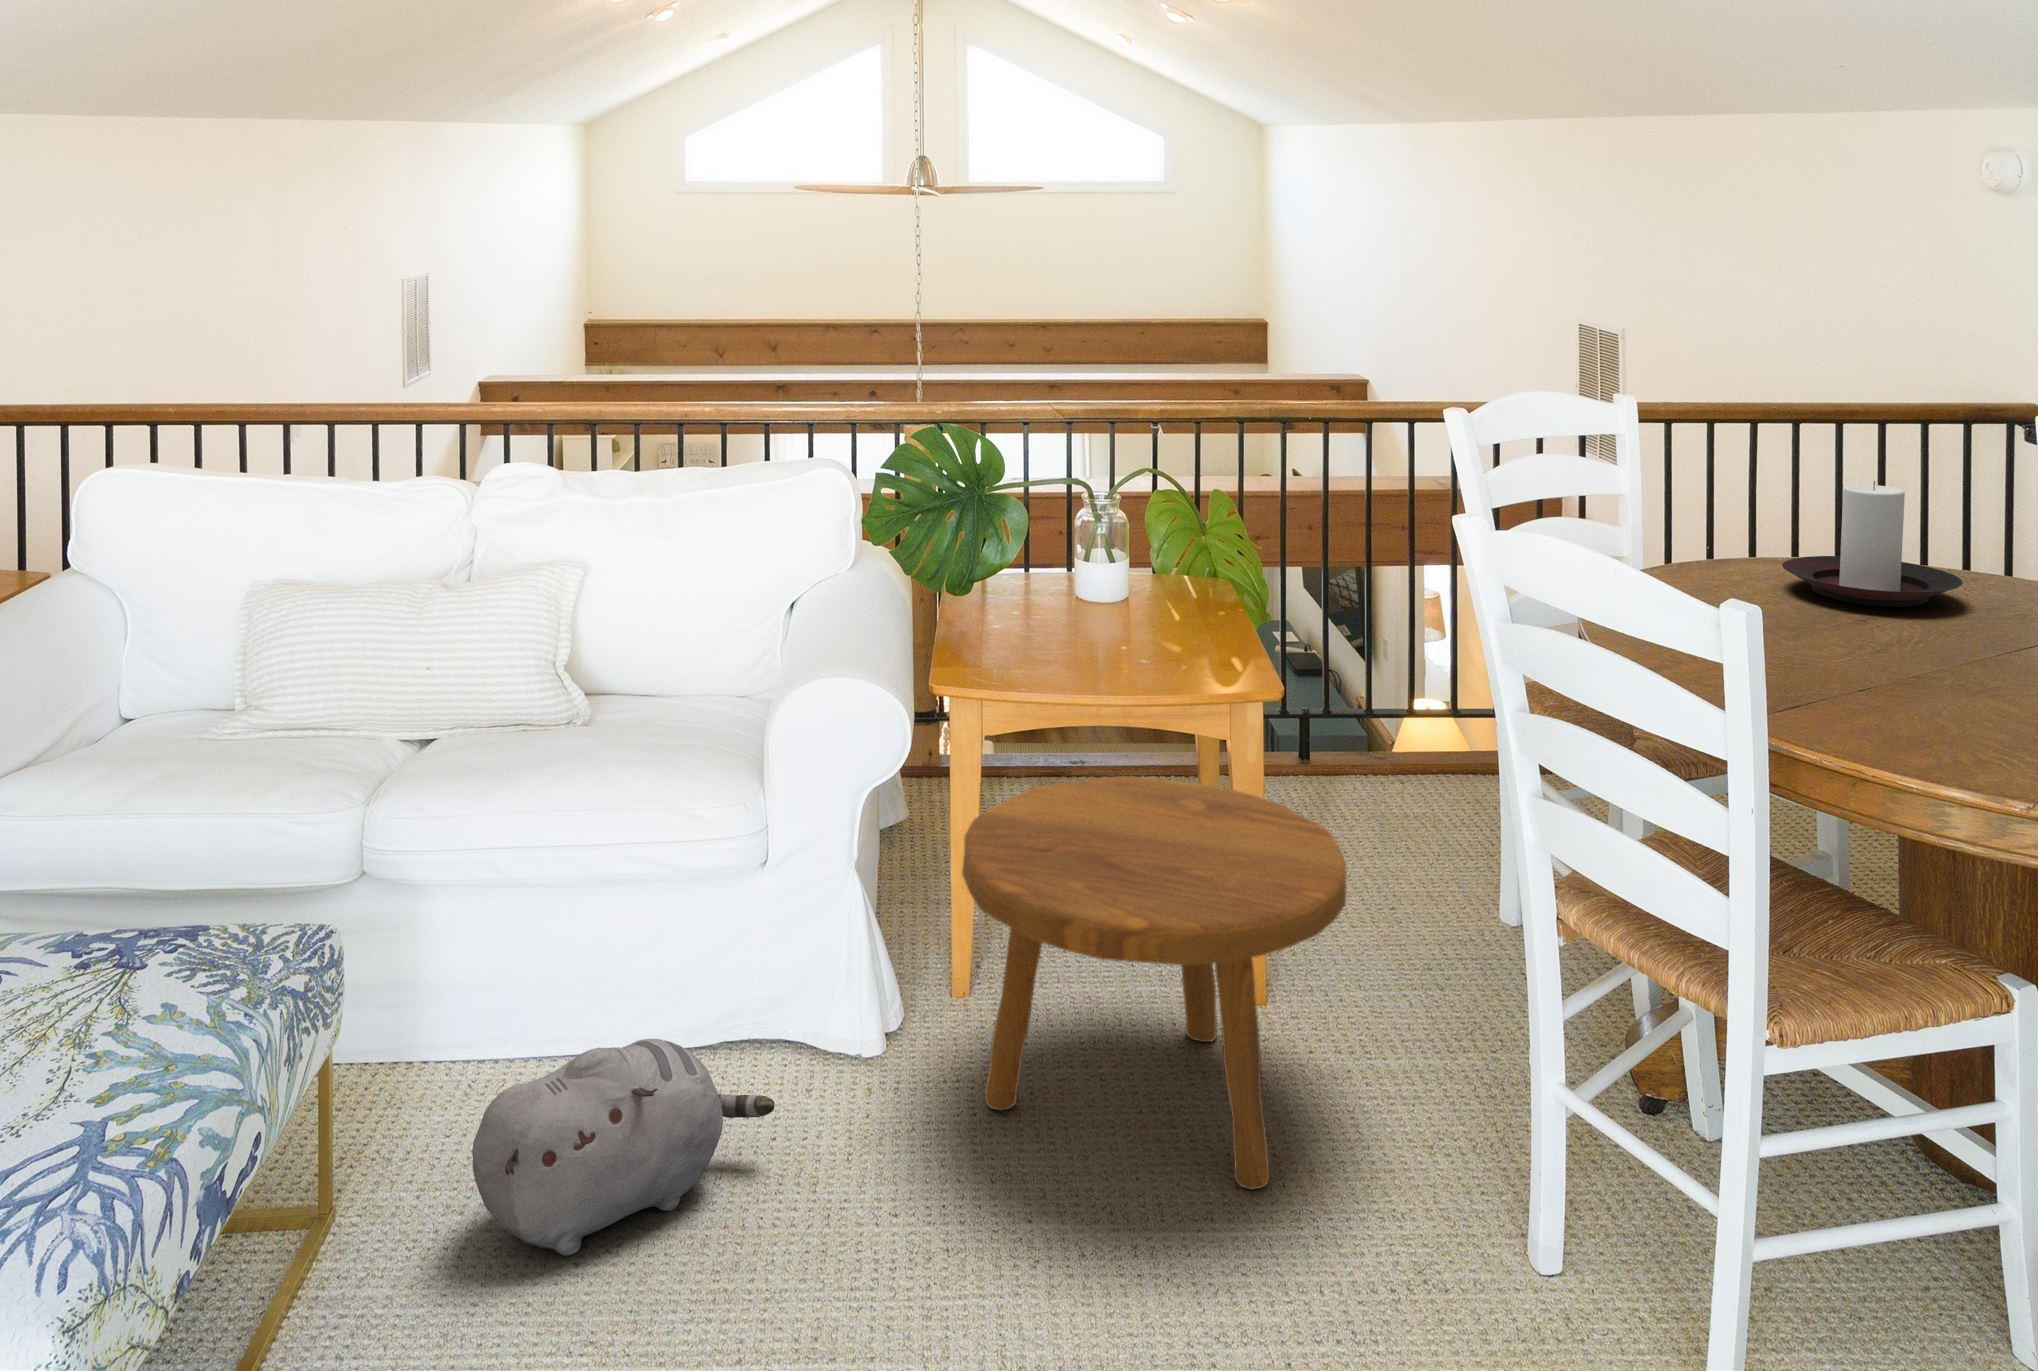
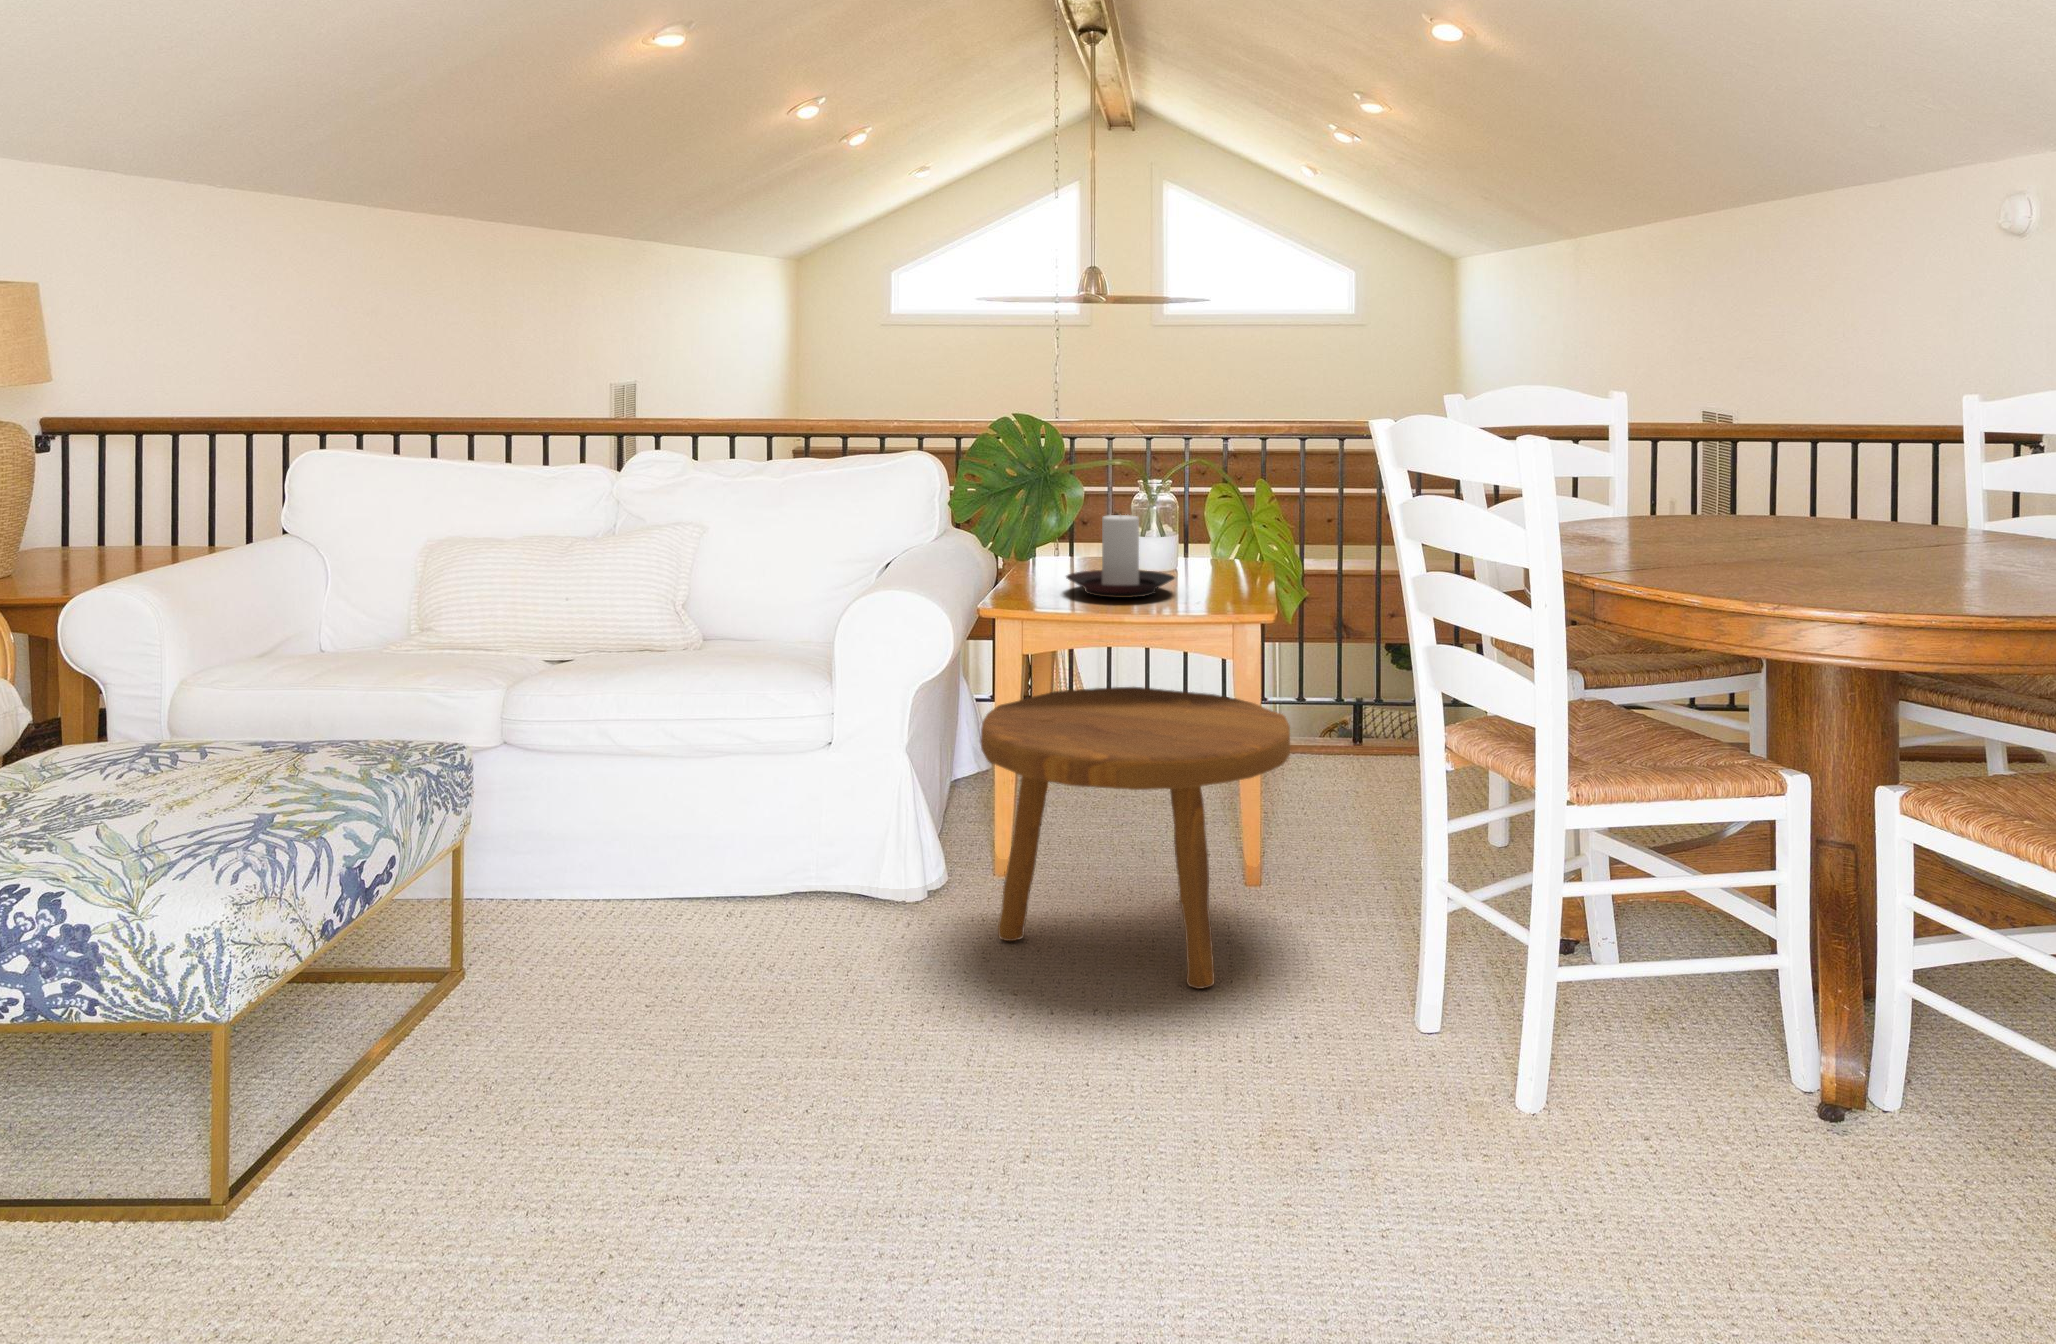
candle holder: present [1782,481,1963,607] -> present [1066,515,1175,598]
plush toy: present [472,1039,775,1256] -> none [567,852,818,1010]

